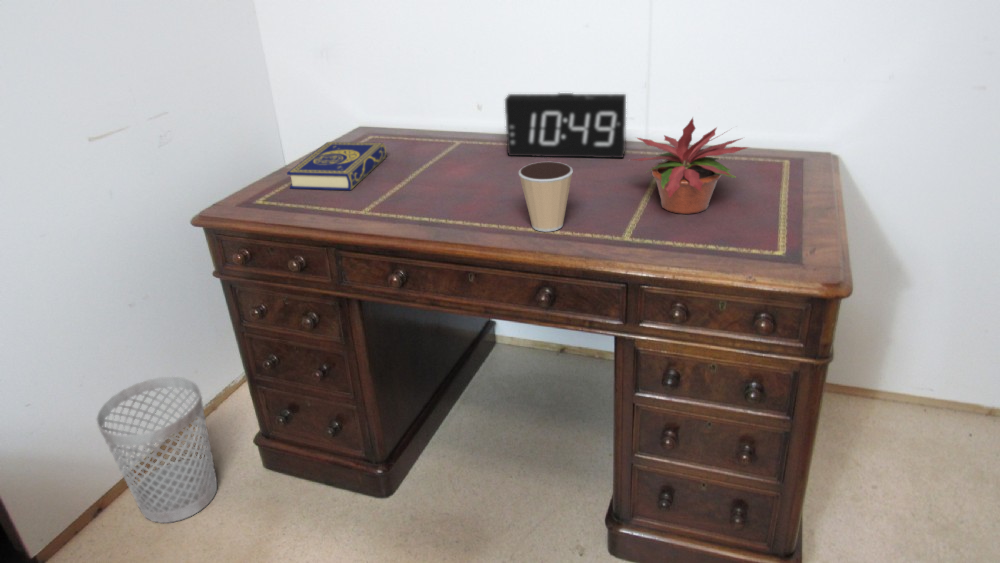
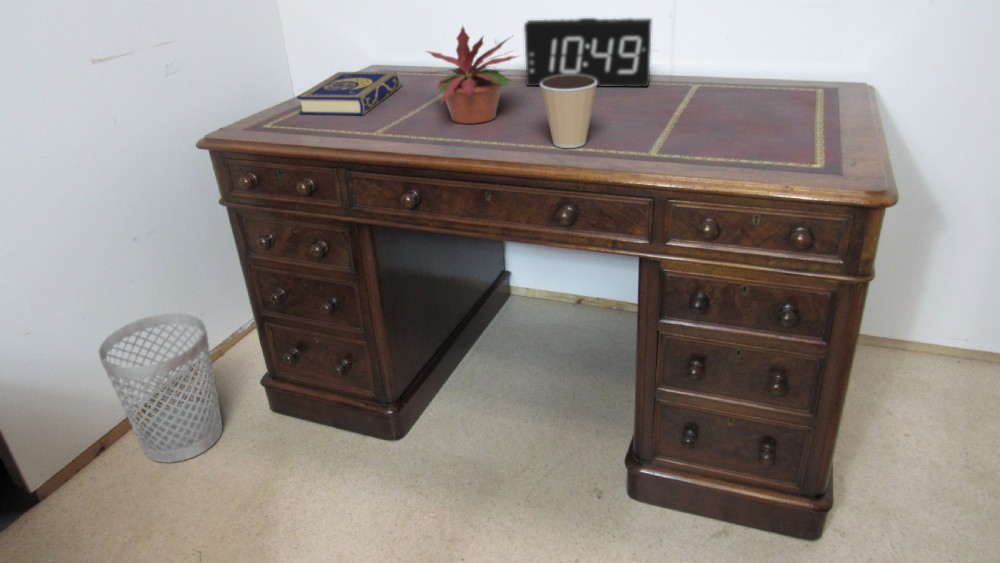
potted plant: present [633,118,747,214] -> present [428,27,515,124]

